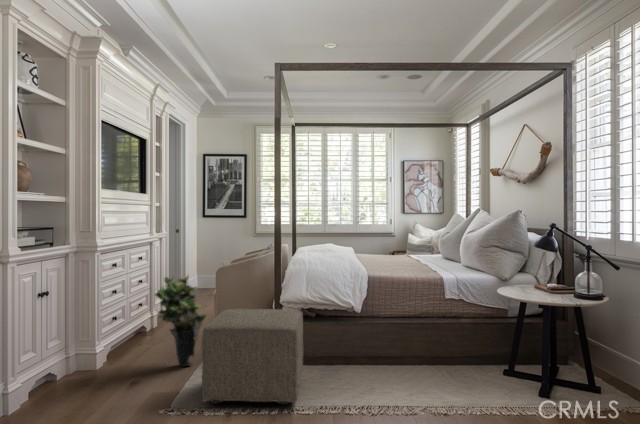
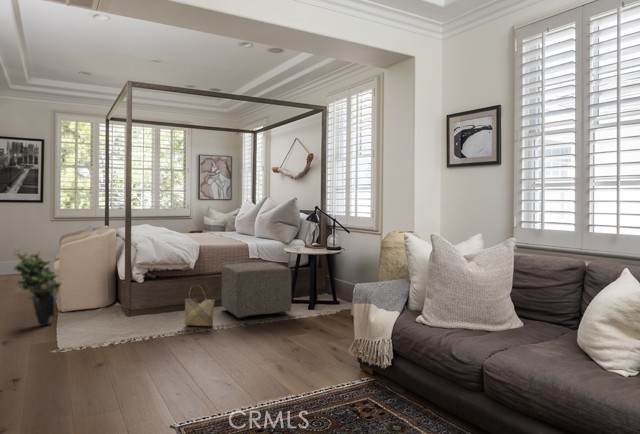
ottoman: present [202,309,303,405] -> present [221,262,292,319]
woven basket: none [333,338,377,409] -> present [185,283,215,326]

